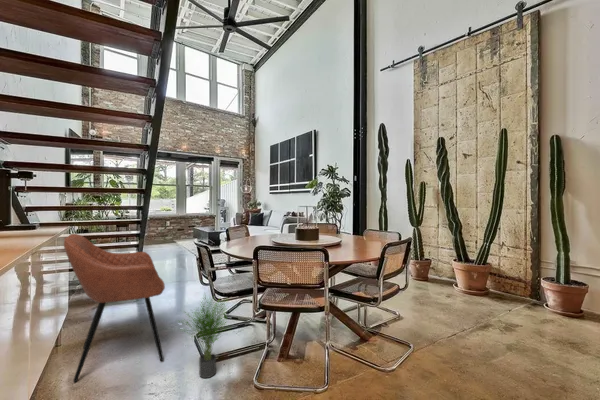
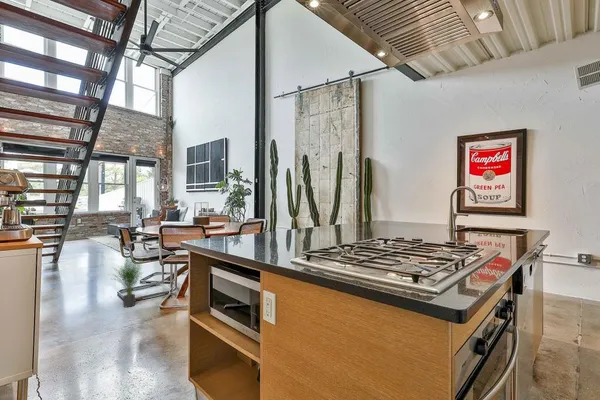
armchair: present [64,234,165,382] -> none [21,221,97,315]

